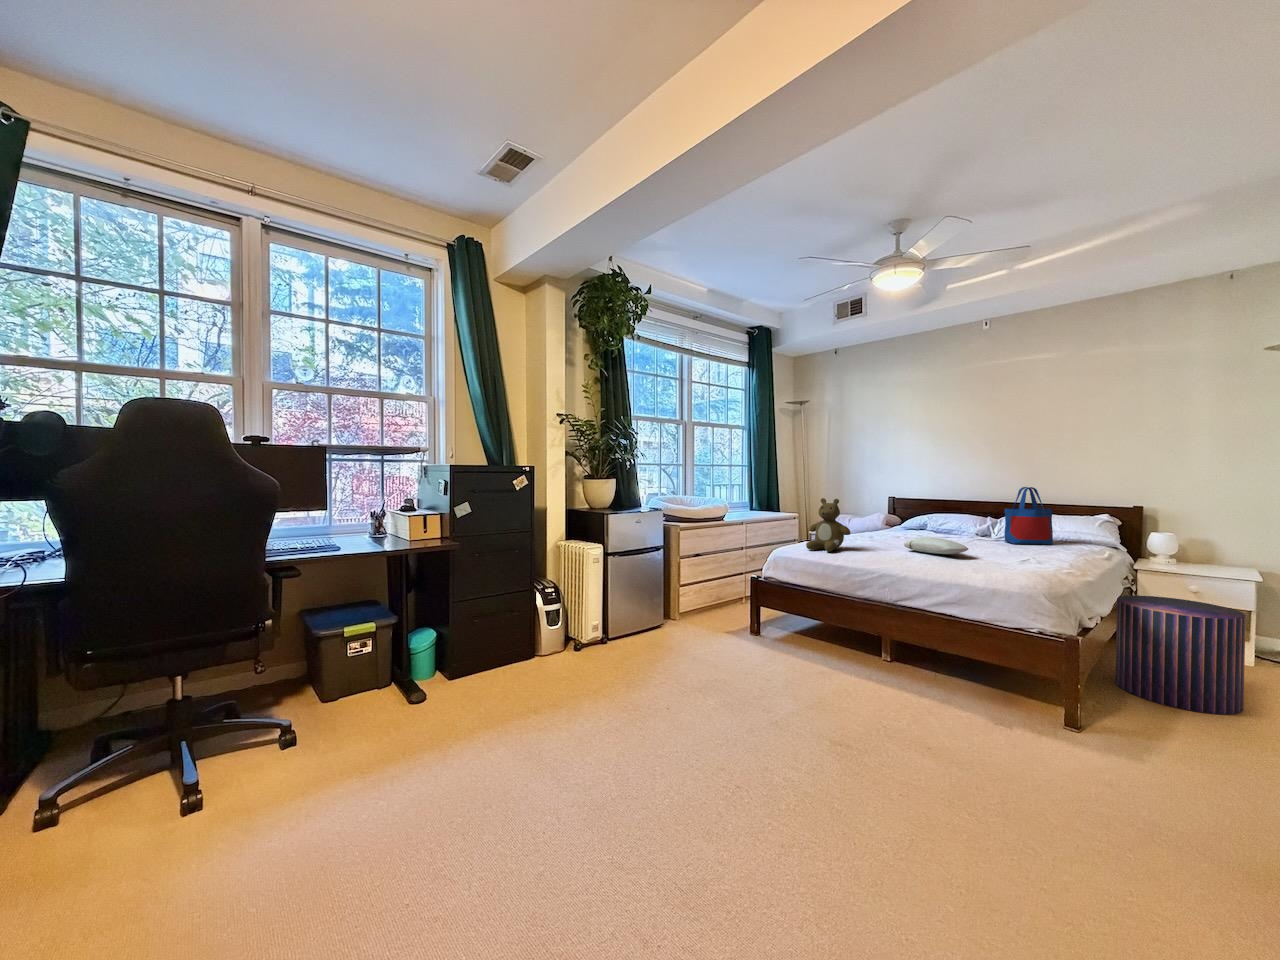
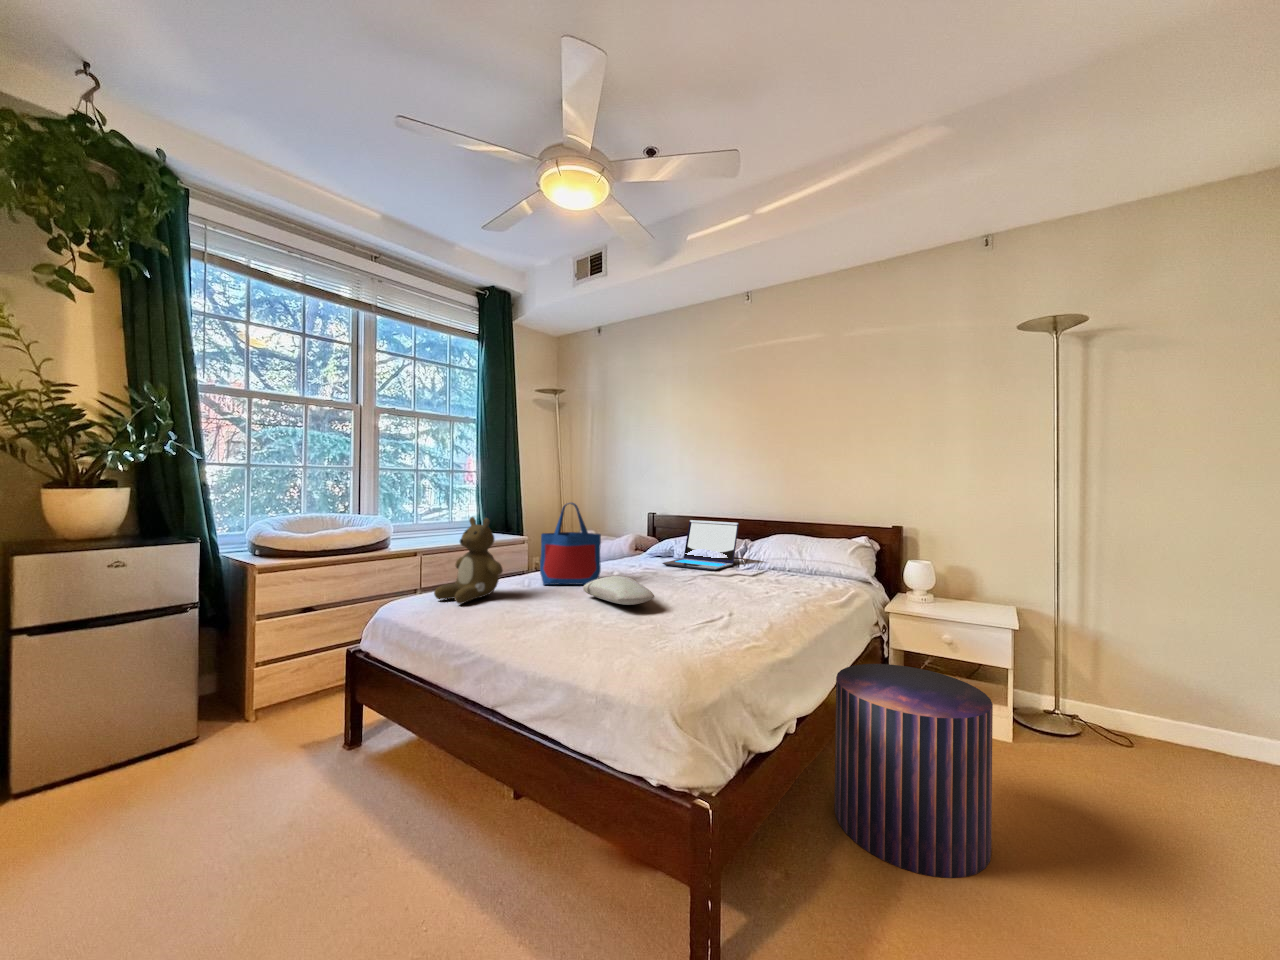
tote bag: present [1004,487,1053,545] -> present [540,503,601,585]
laptop: none [927,502,989,538] -> present [662,520,739,571]

